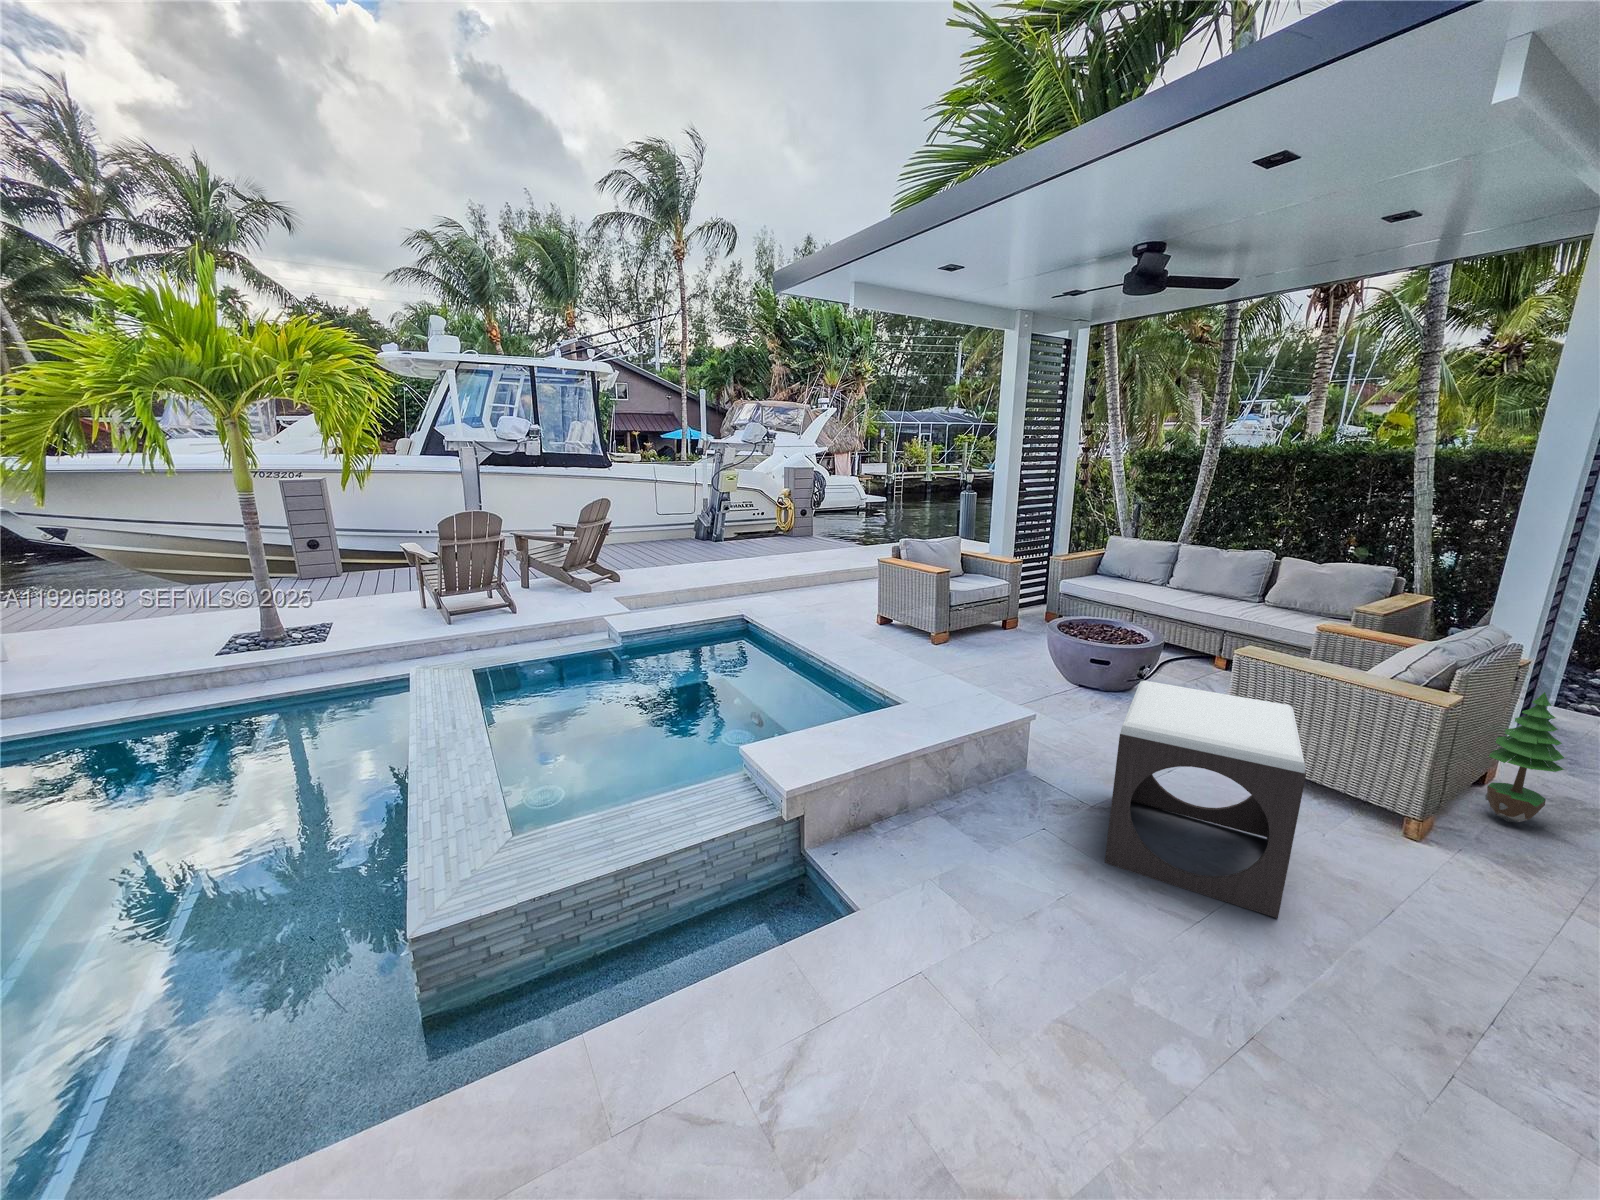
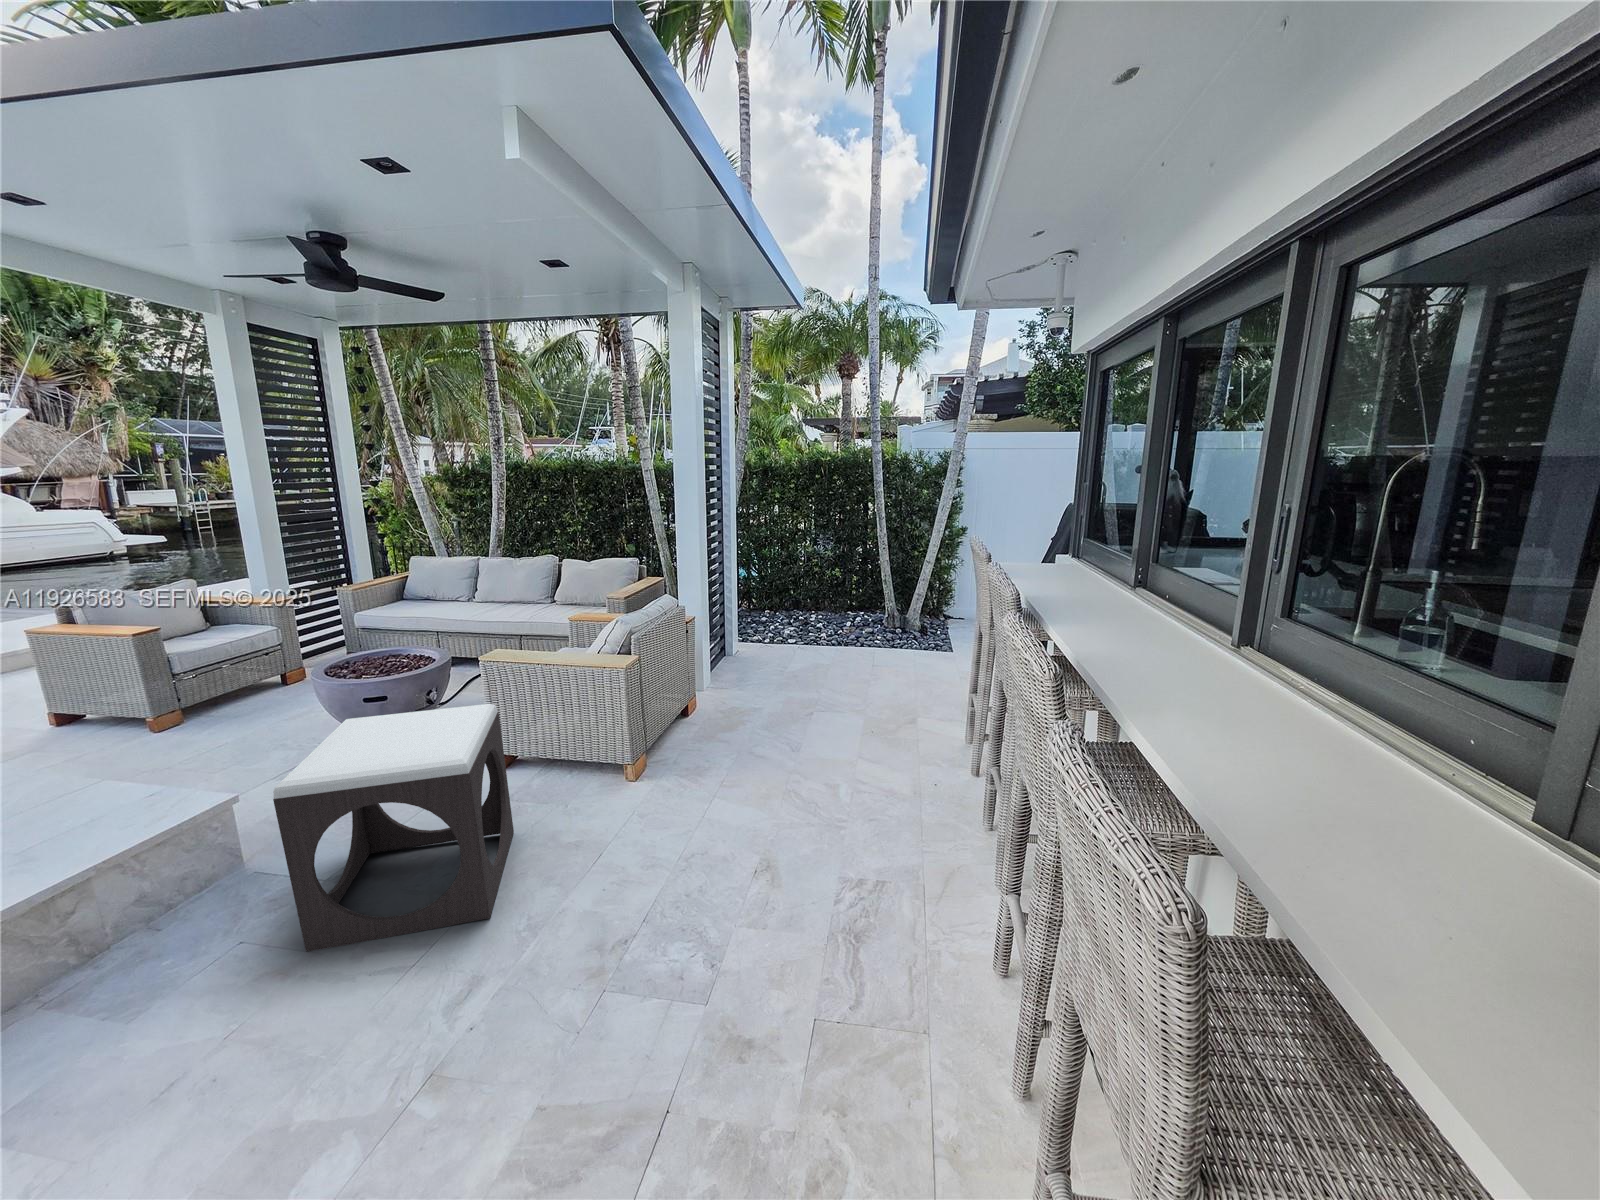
potted tree: present [1485,692,1564,822] -> none [674,638,713,739]

